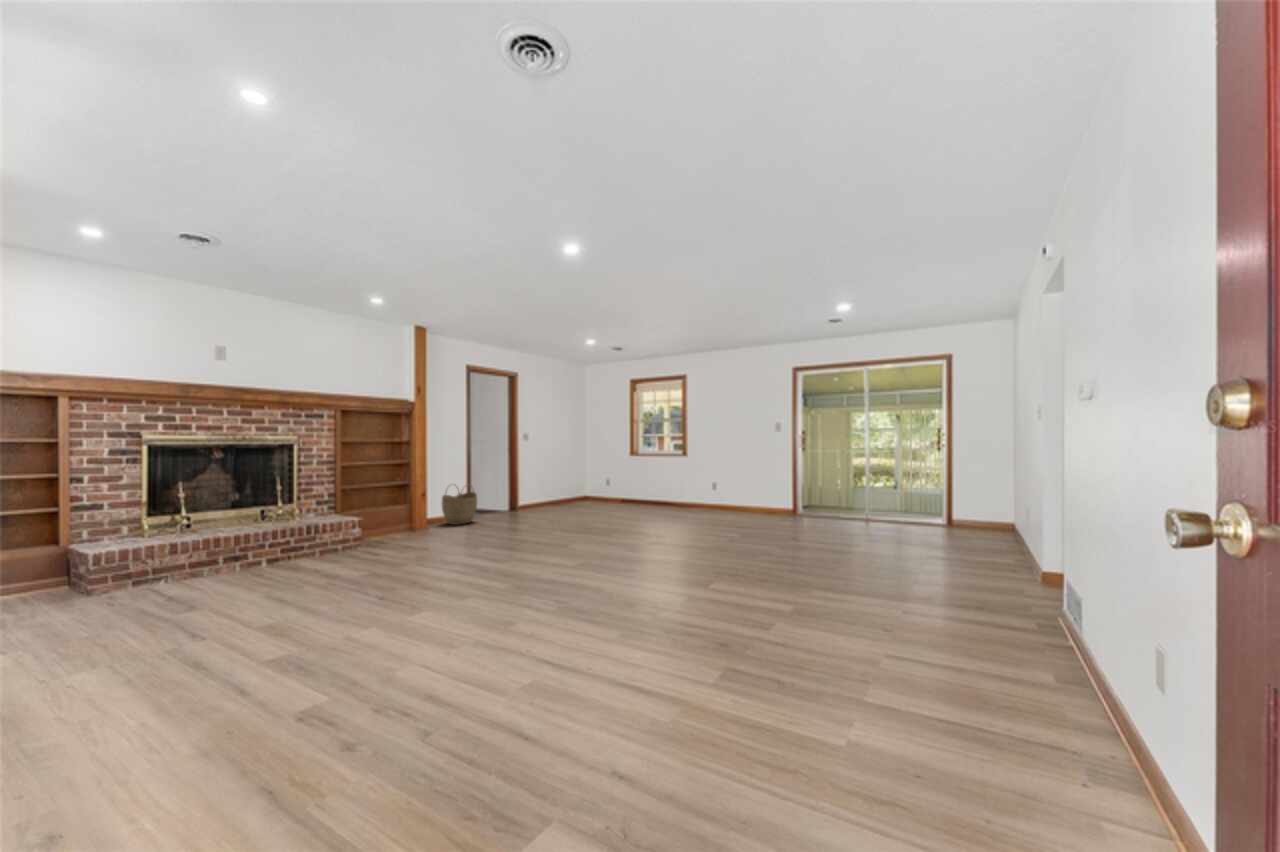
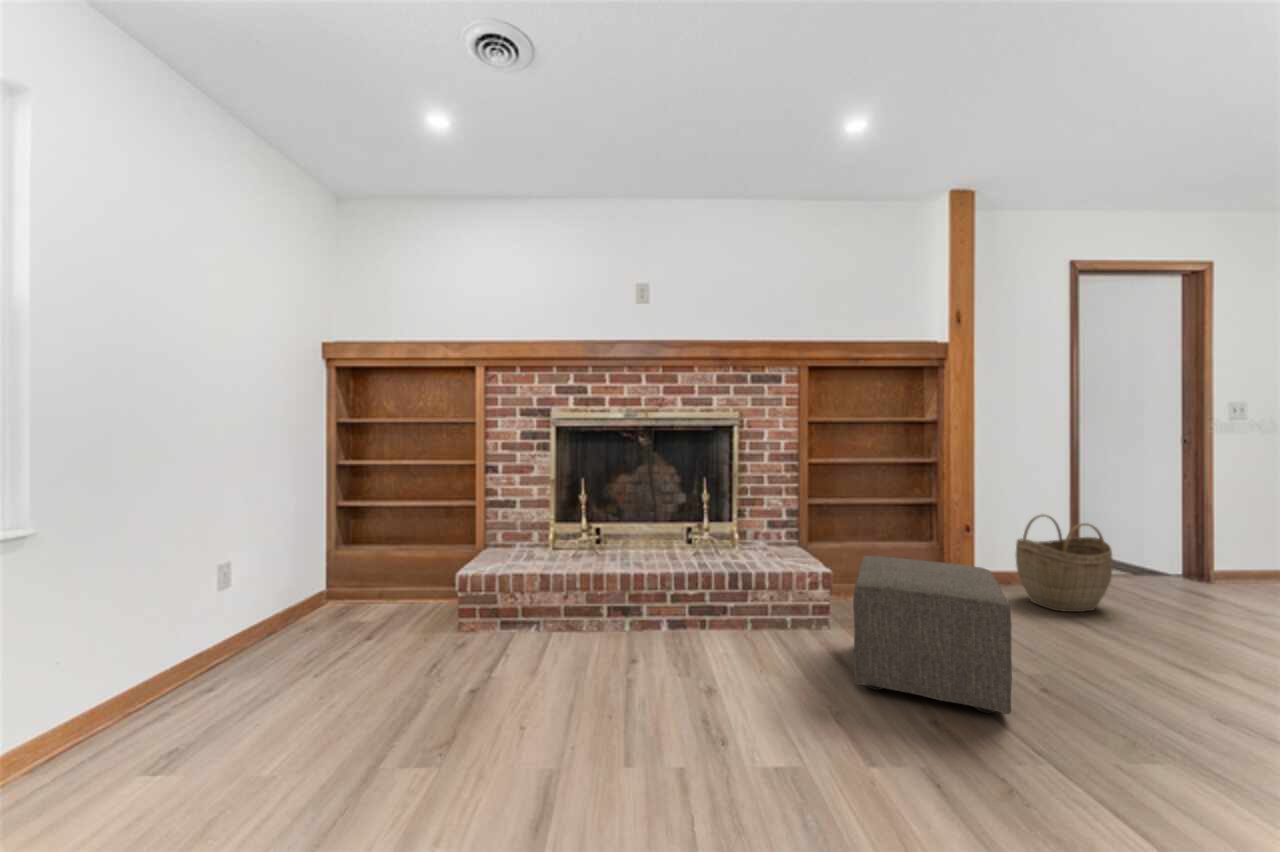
ottoman: none [381,500,444,553] -> present [853,556,1012,714]

